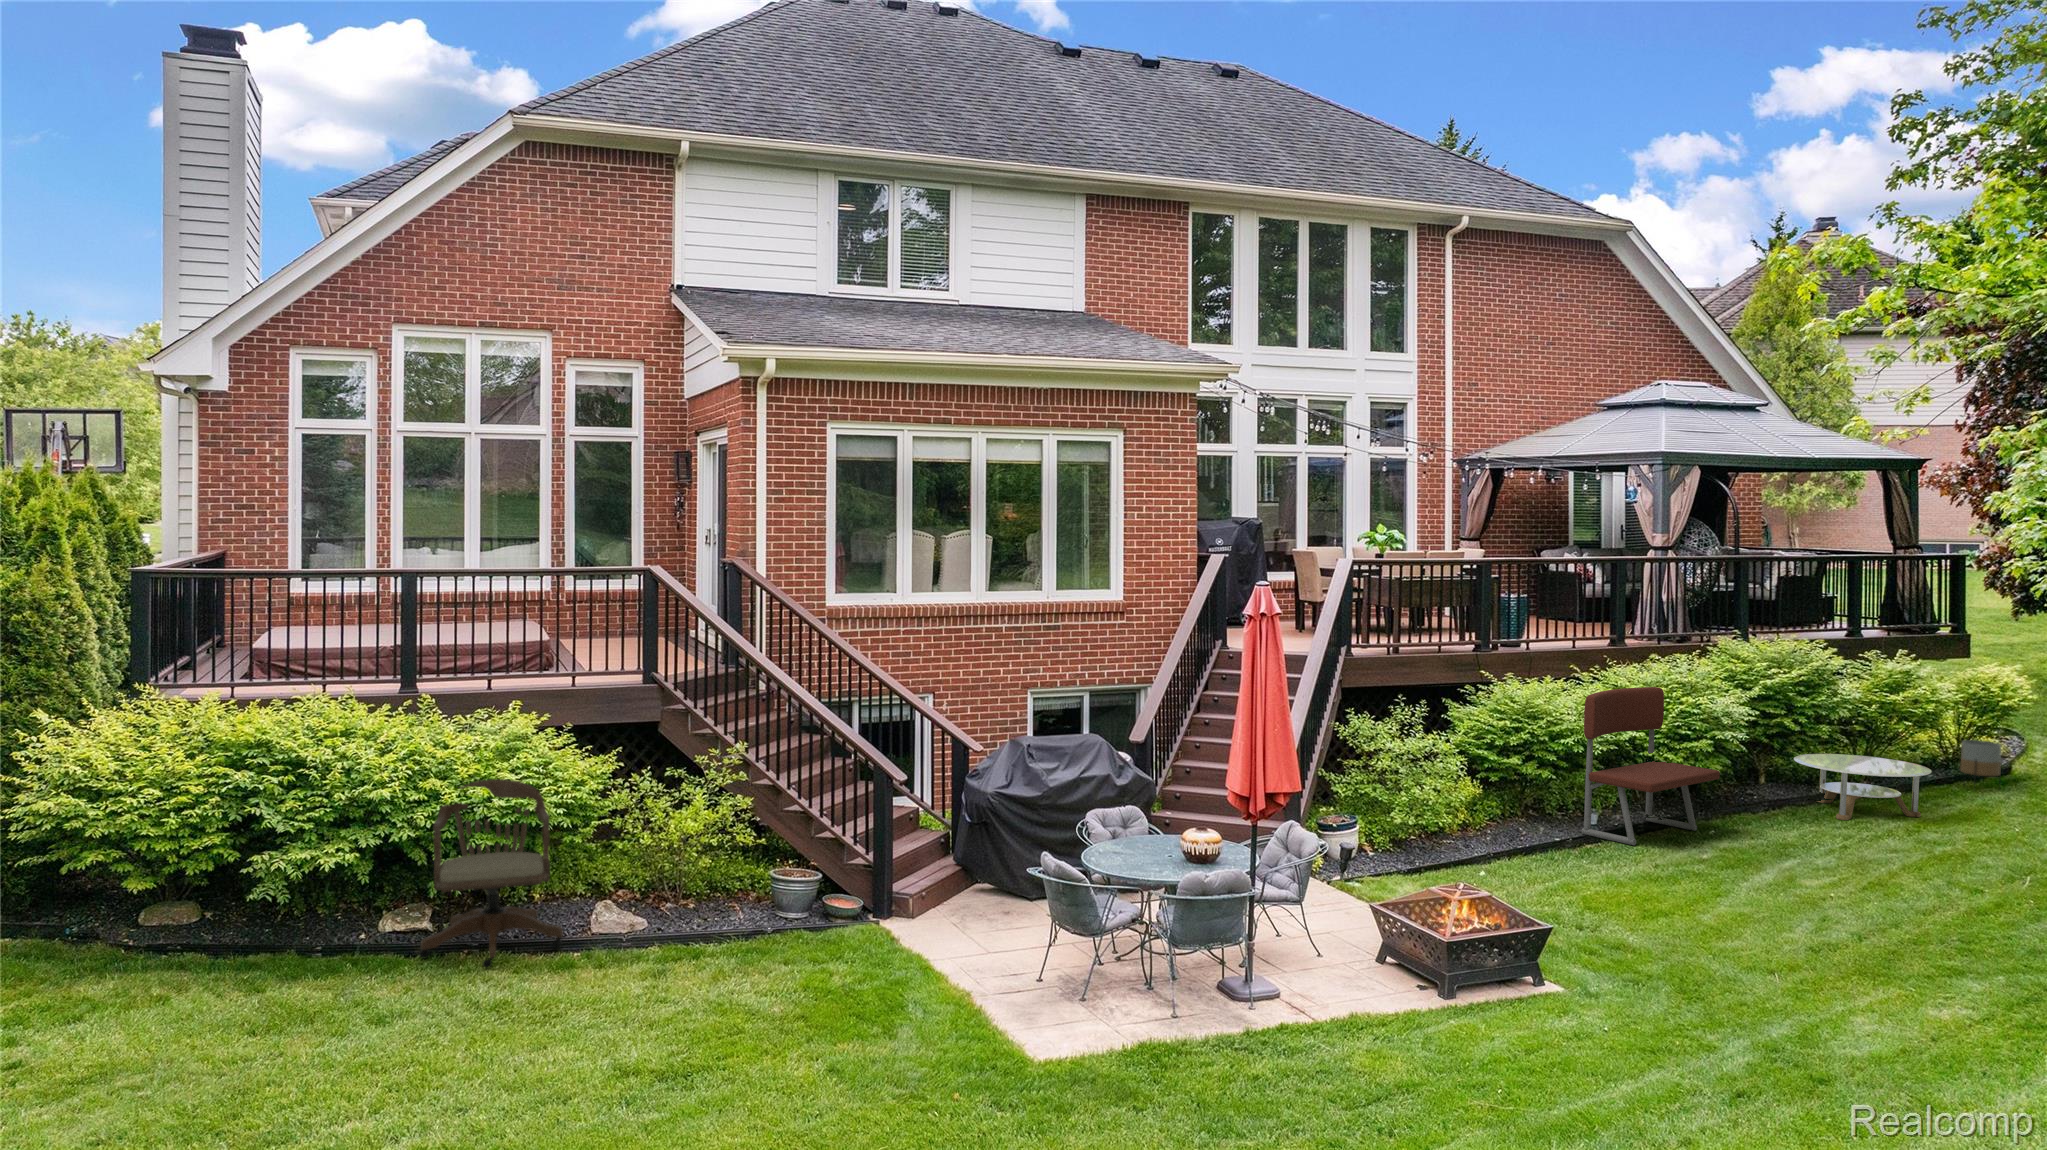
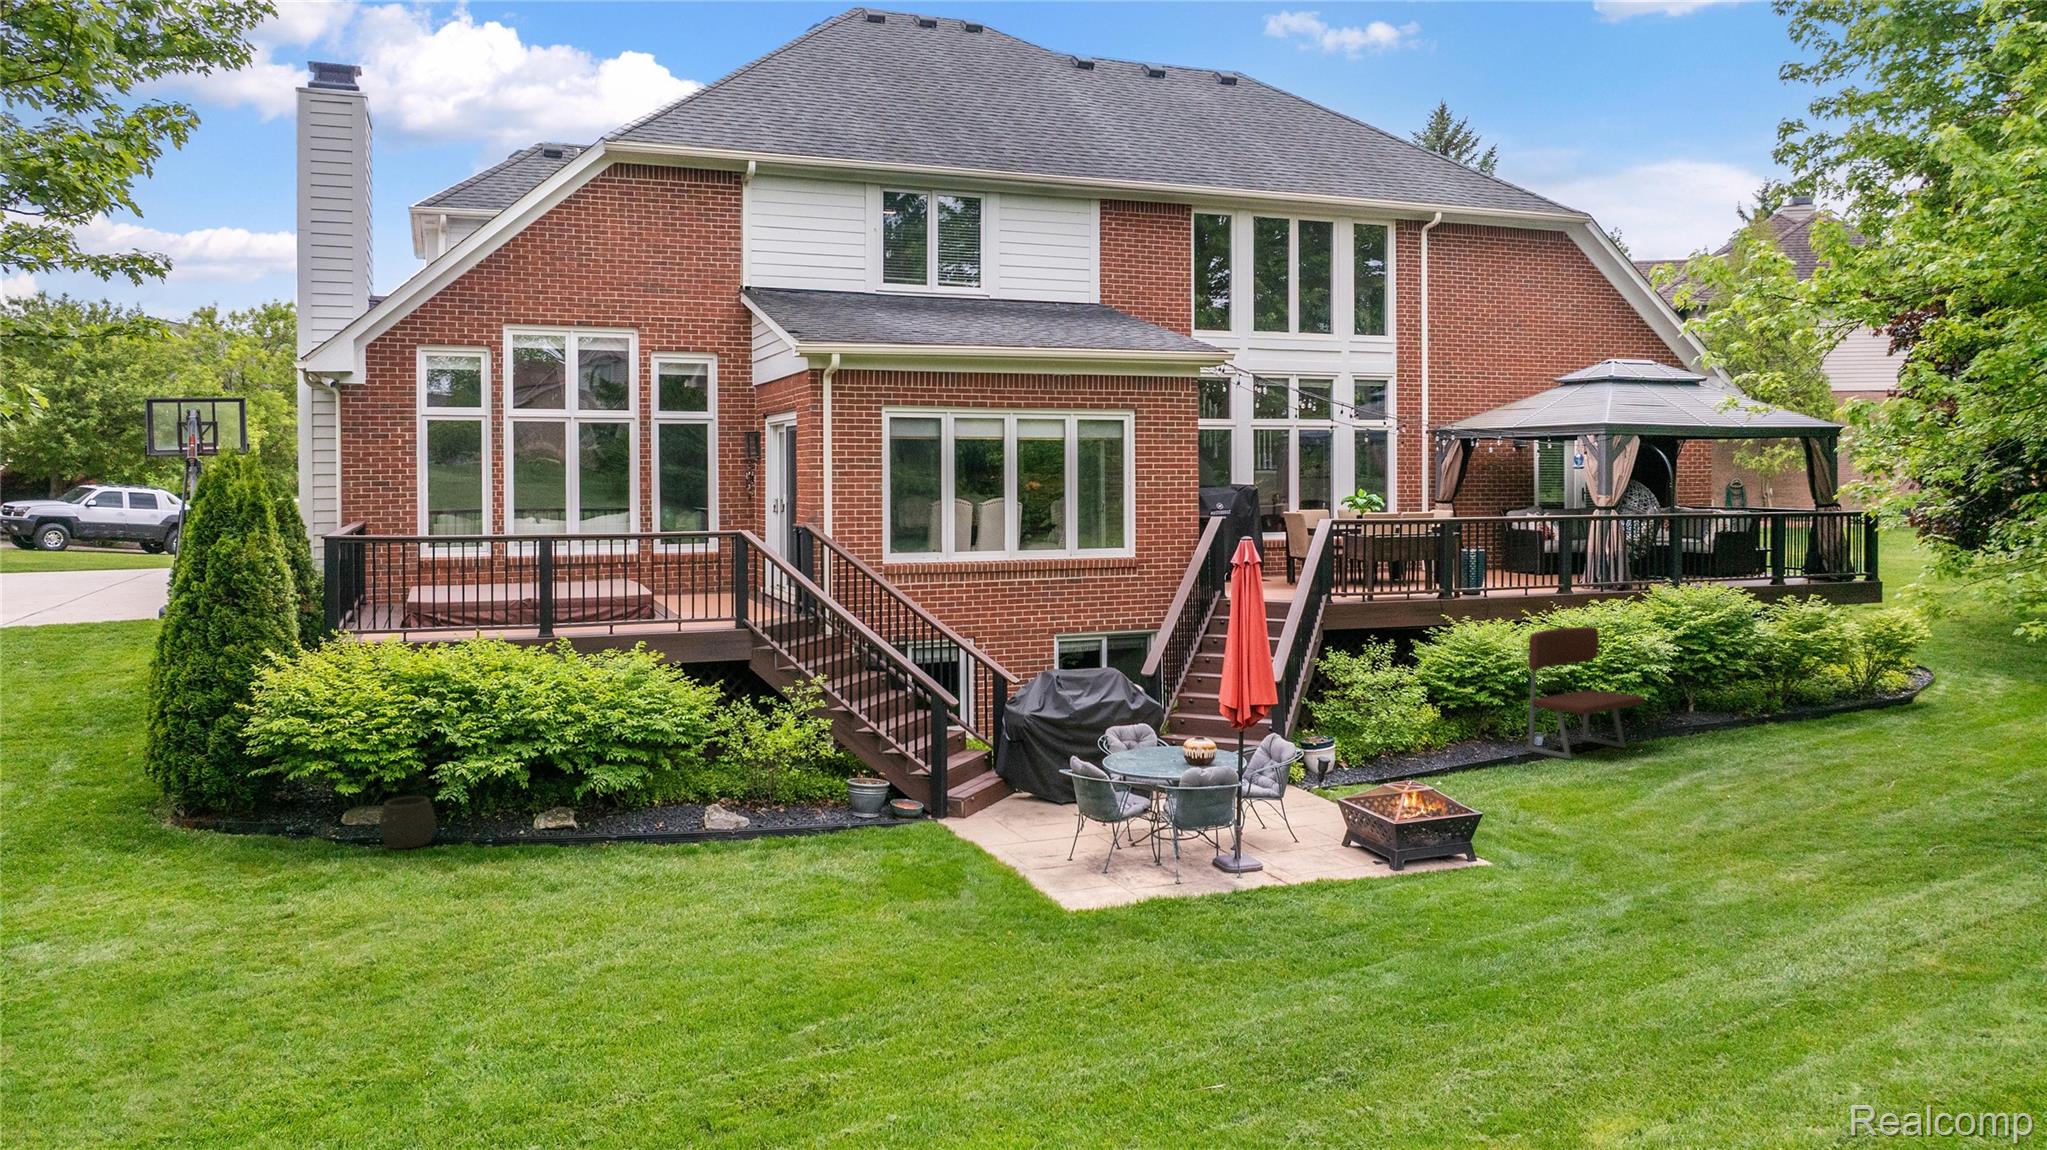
planter: present [1960,740,2002,776] -> none [1862,672,1897,716]
round table: present [1794,754,1932,820] -> none [1713,684,1830,739]
chair: present [419,779,563,969] -> none [571,705,685,854]
woven basket: none [179,892,253,960] -> present [379,796,435,849]

